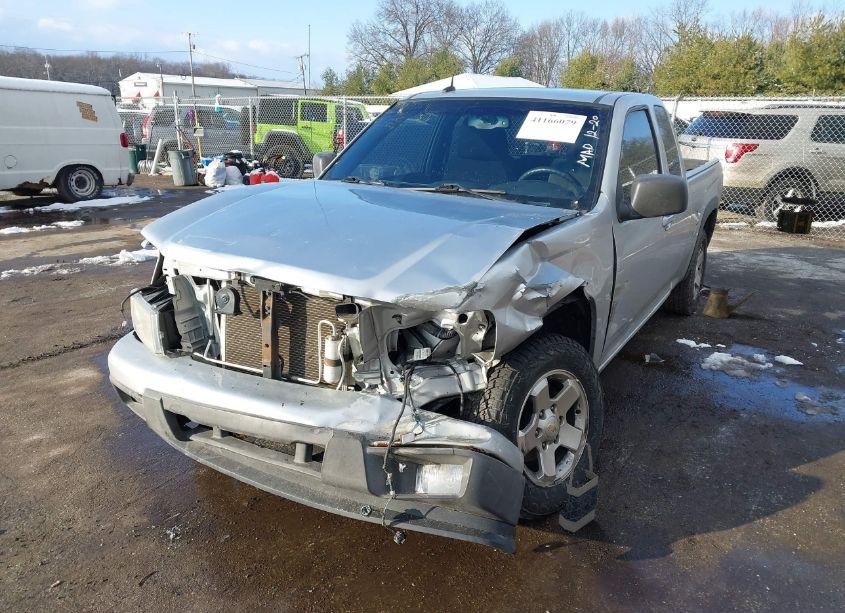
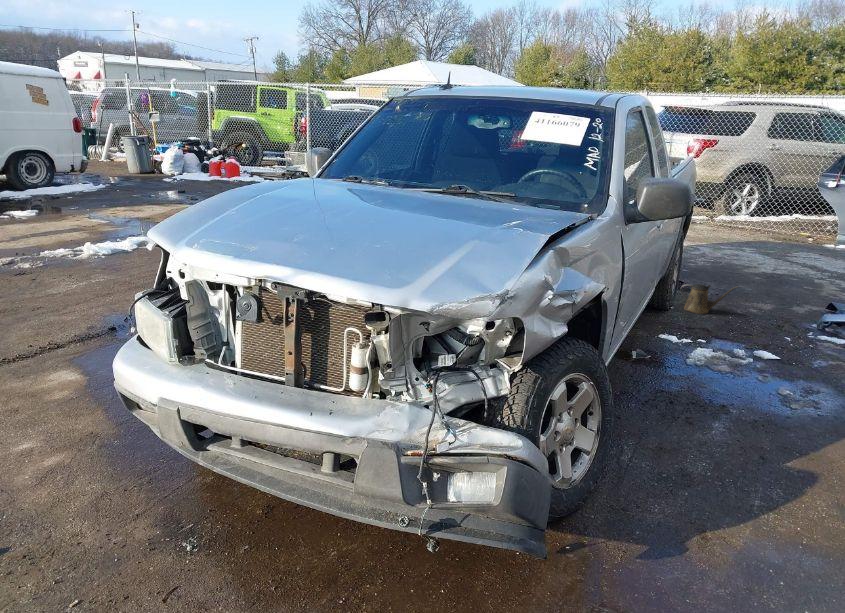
toolbox: present [776,197,816,234] -> none [744,191,783,227]
bag: present [559,443,598,532] -> none [571,444,610,532]

